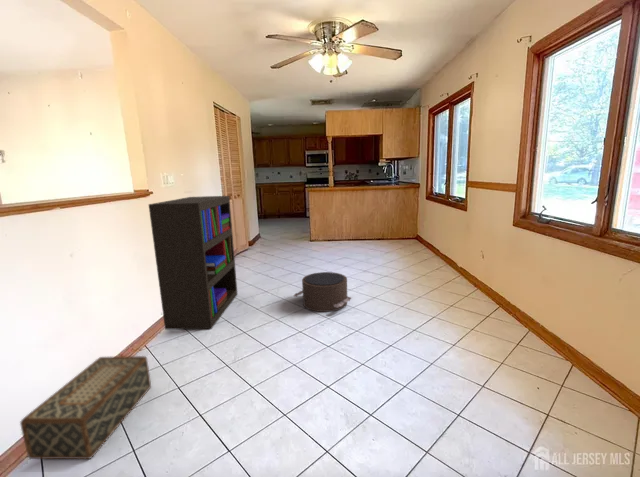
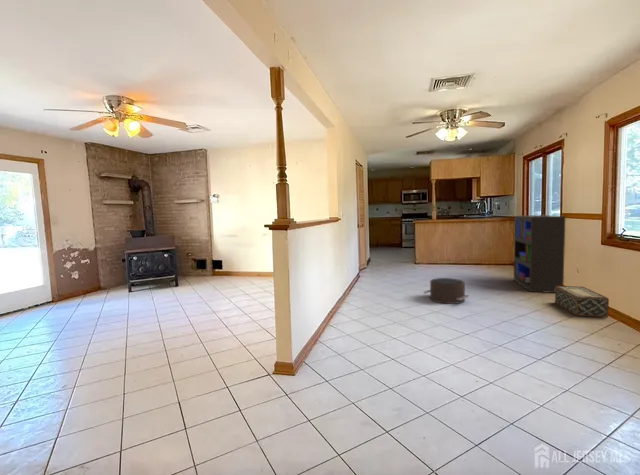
bookshelf: present [149,196,237,329] -> present [514,215,565,293]
woven basket: present [20,356,151,459] -> present [555,286,609,317]

